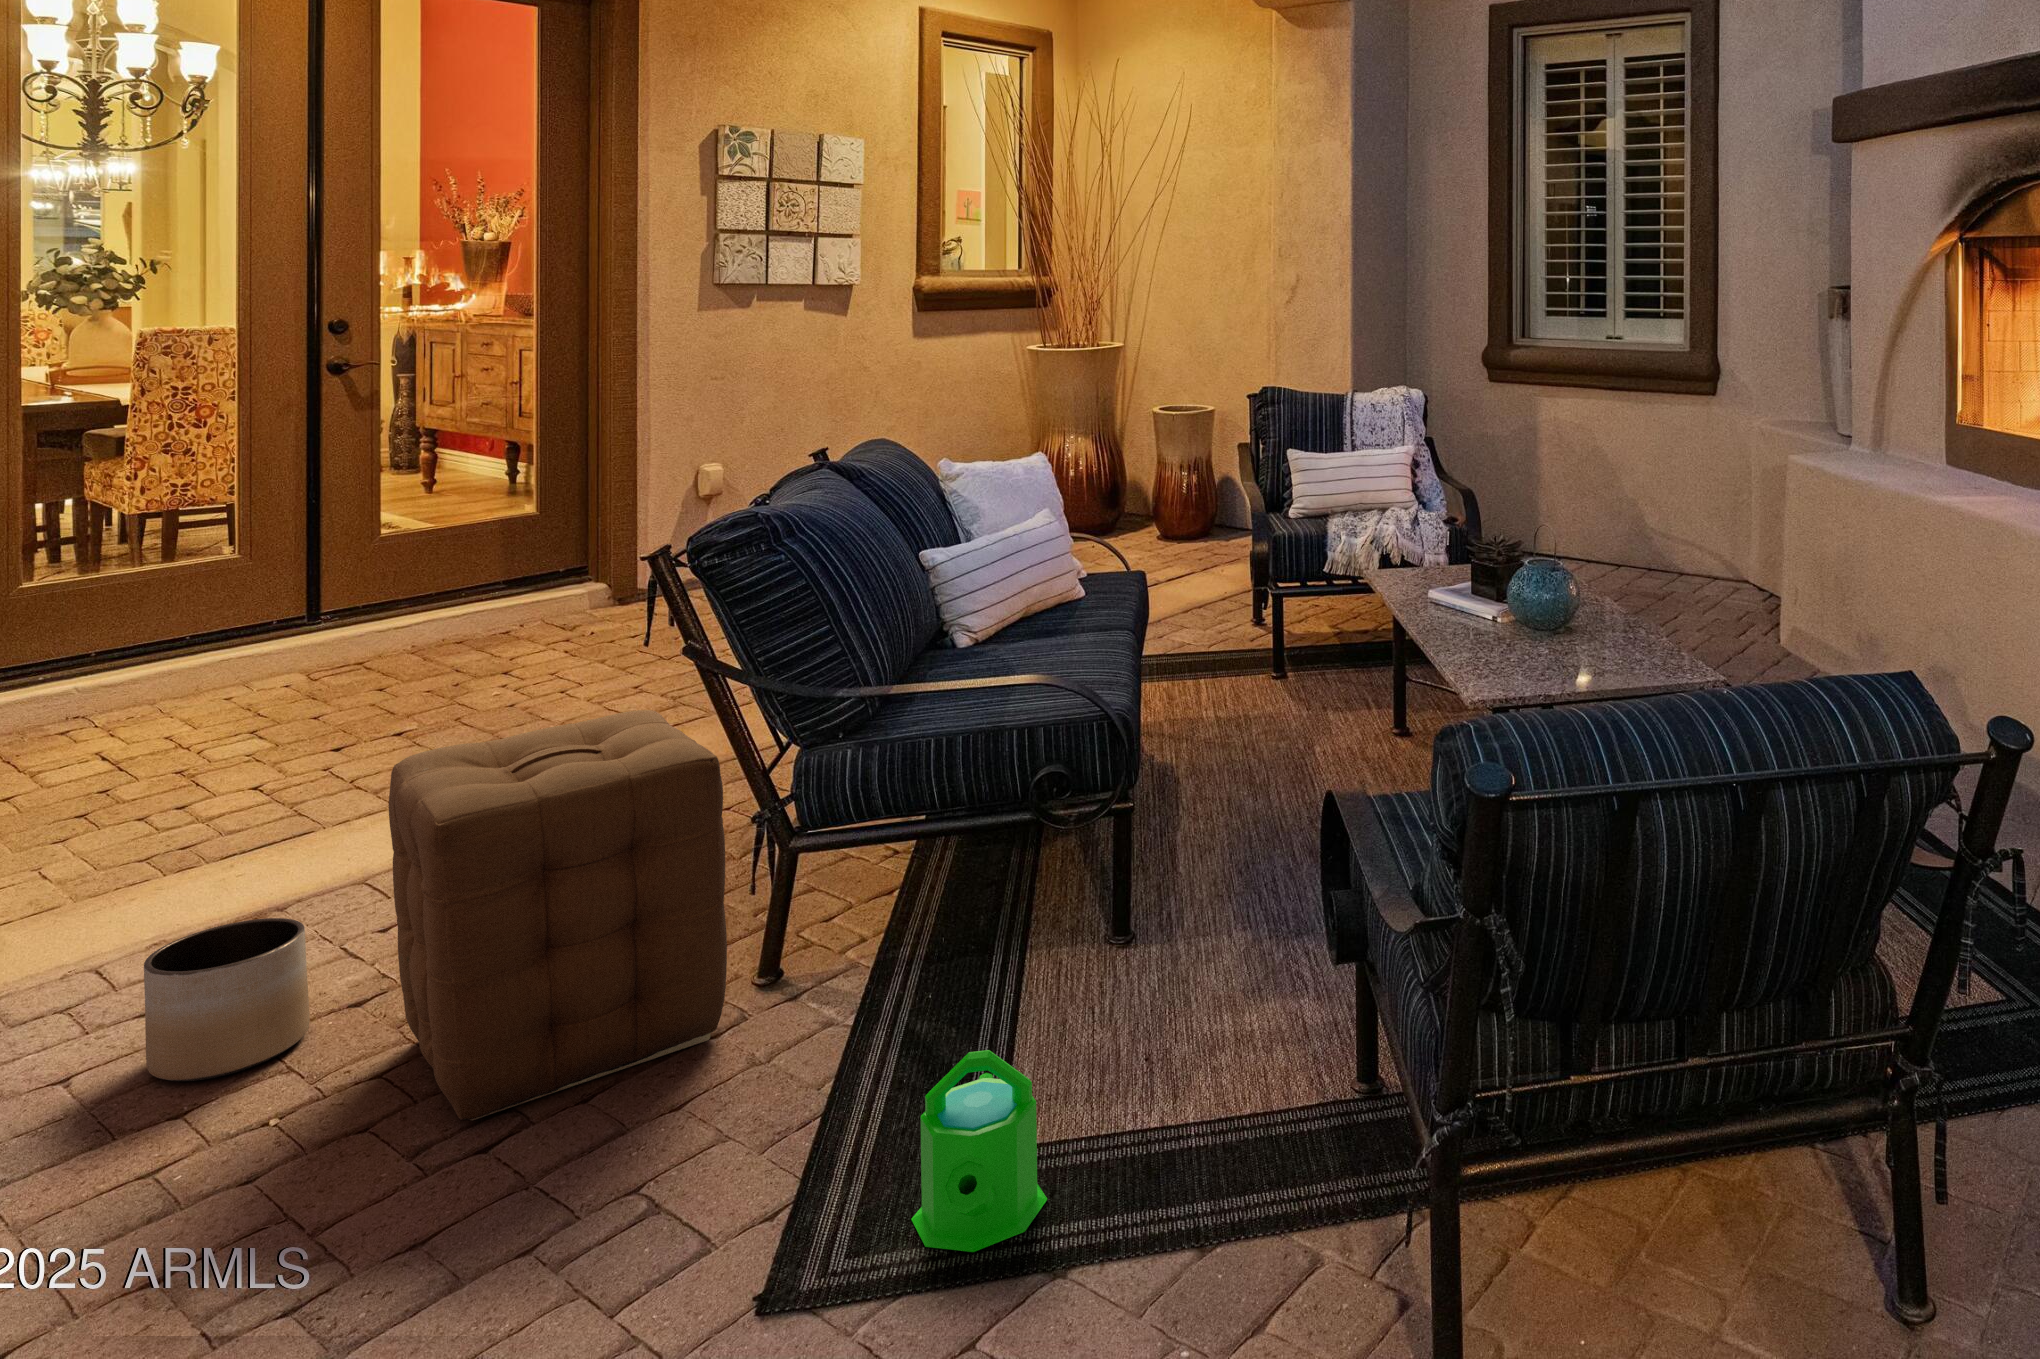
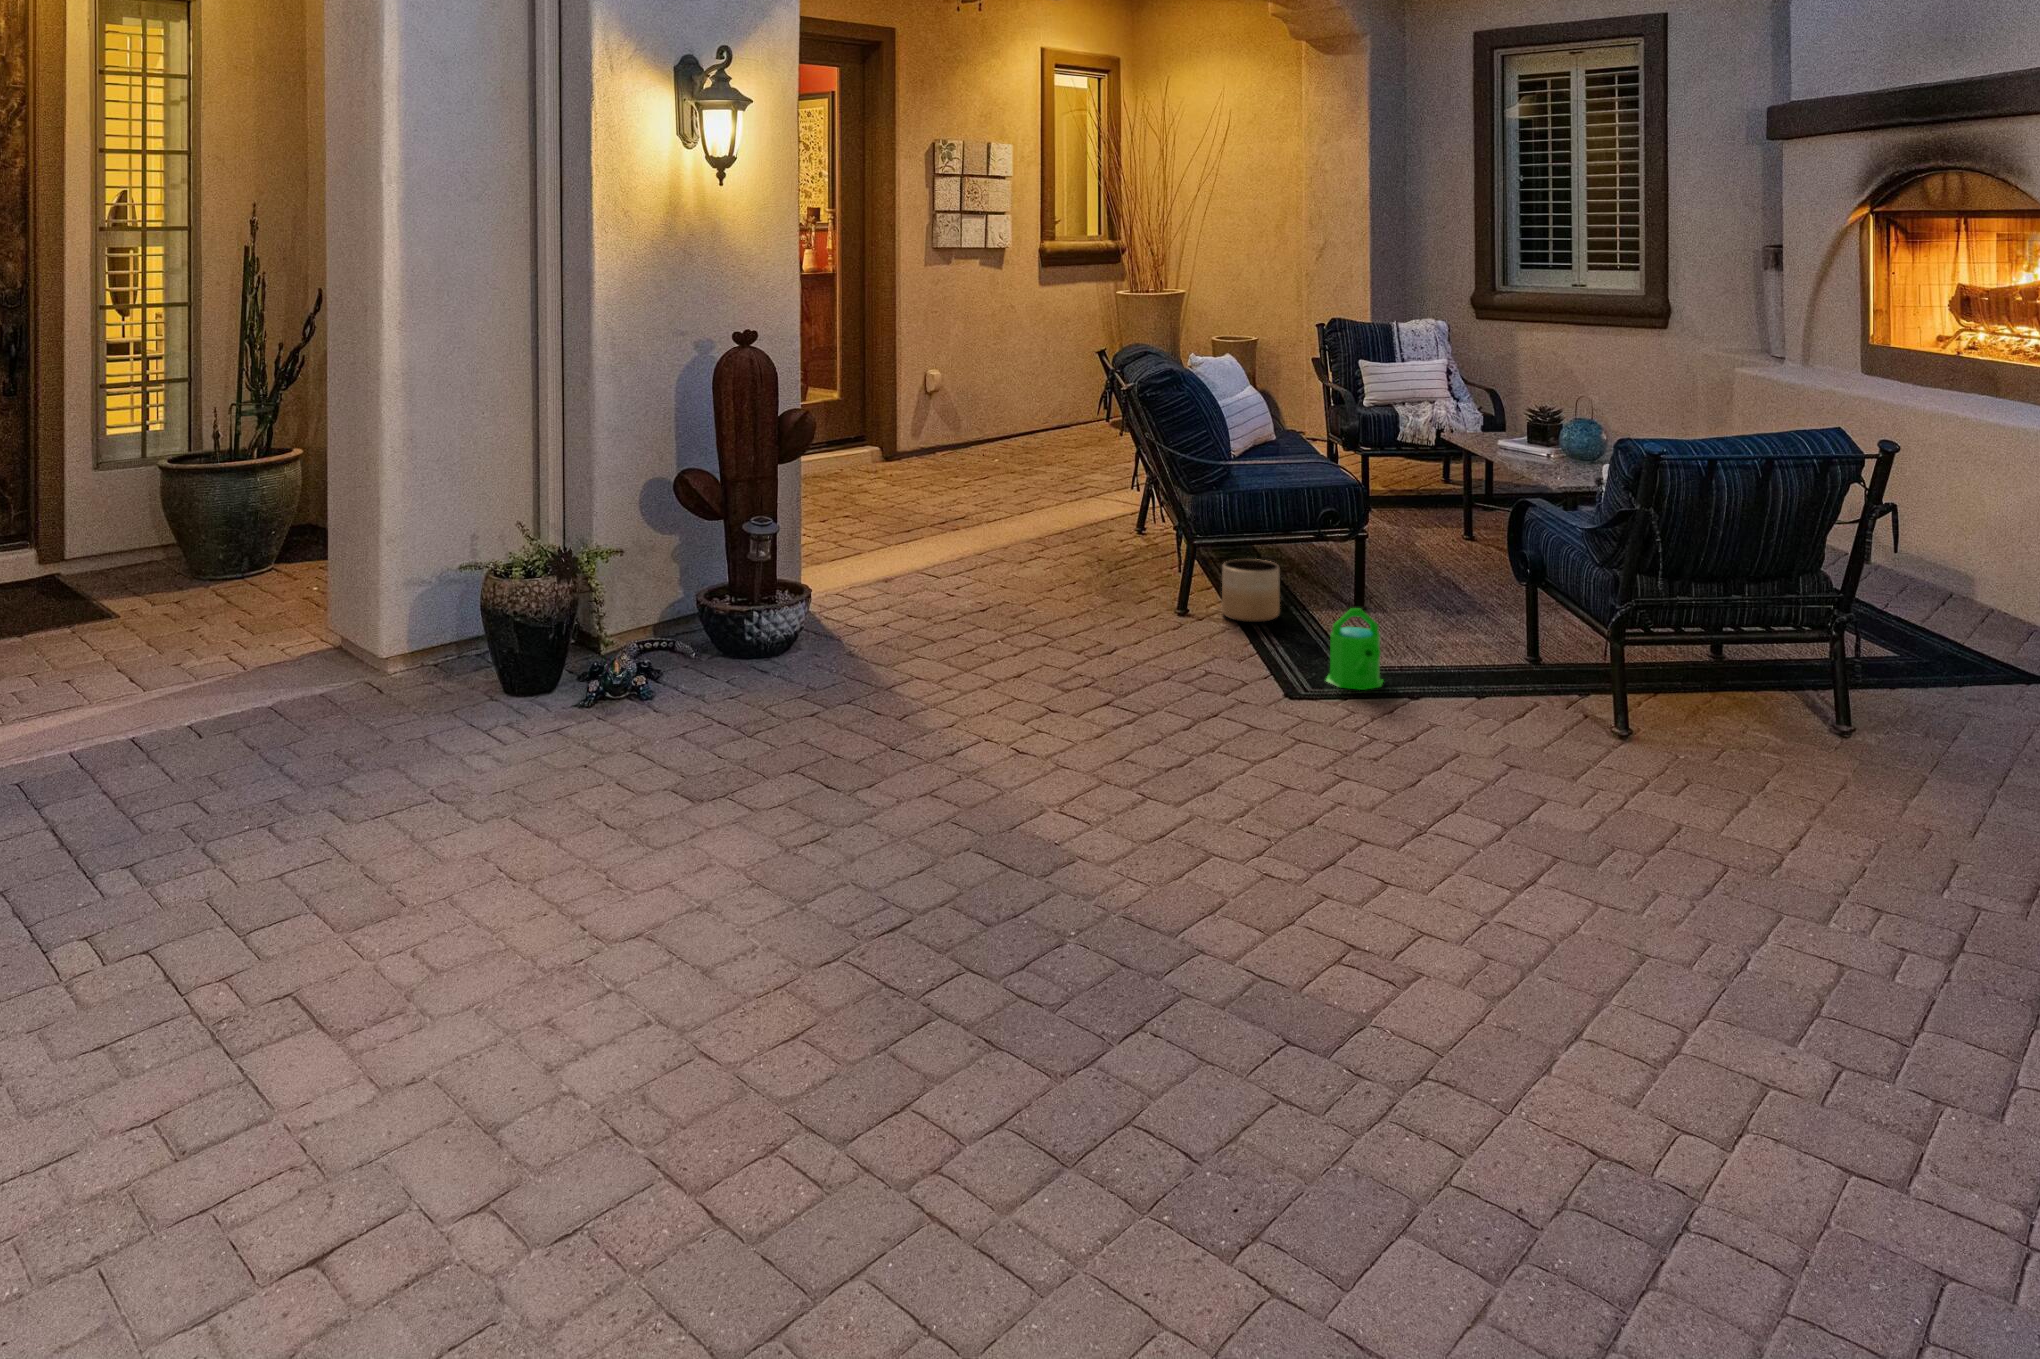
ottoman: present [389,710,727,1120] -> none [1024,474,1178,644]
planter: present [144,918,310,1081] -> present [1222,559,1280,622]

